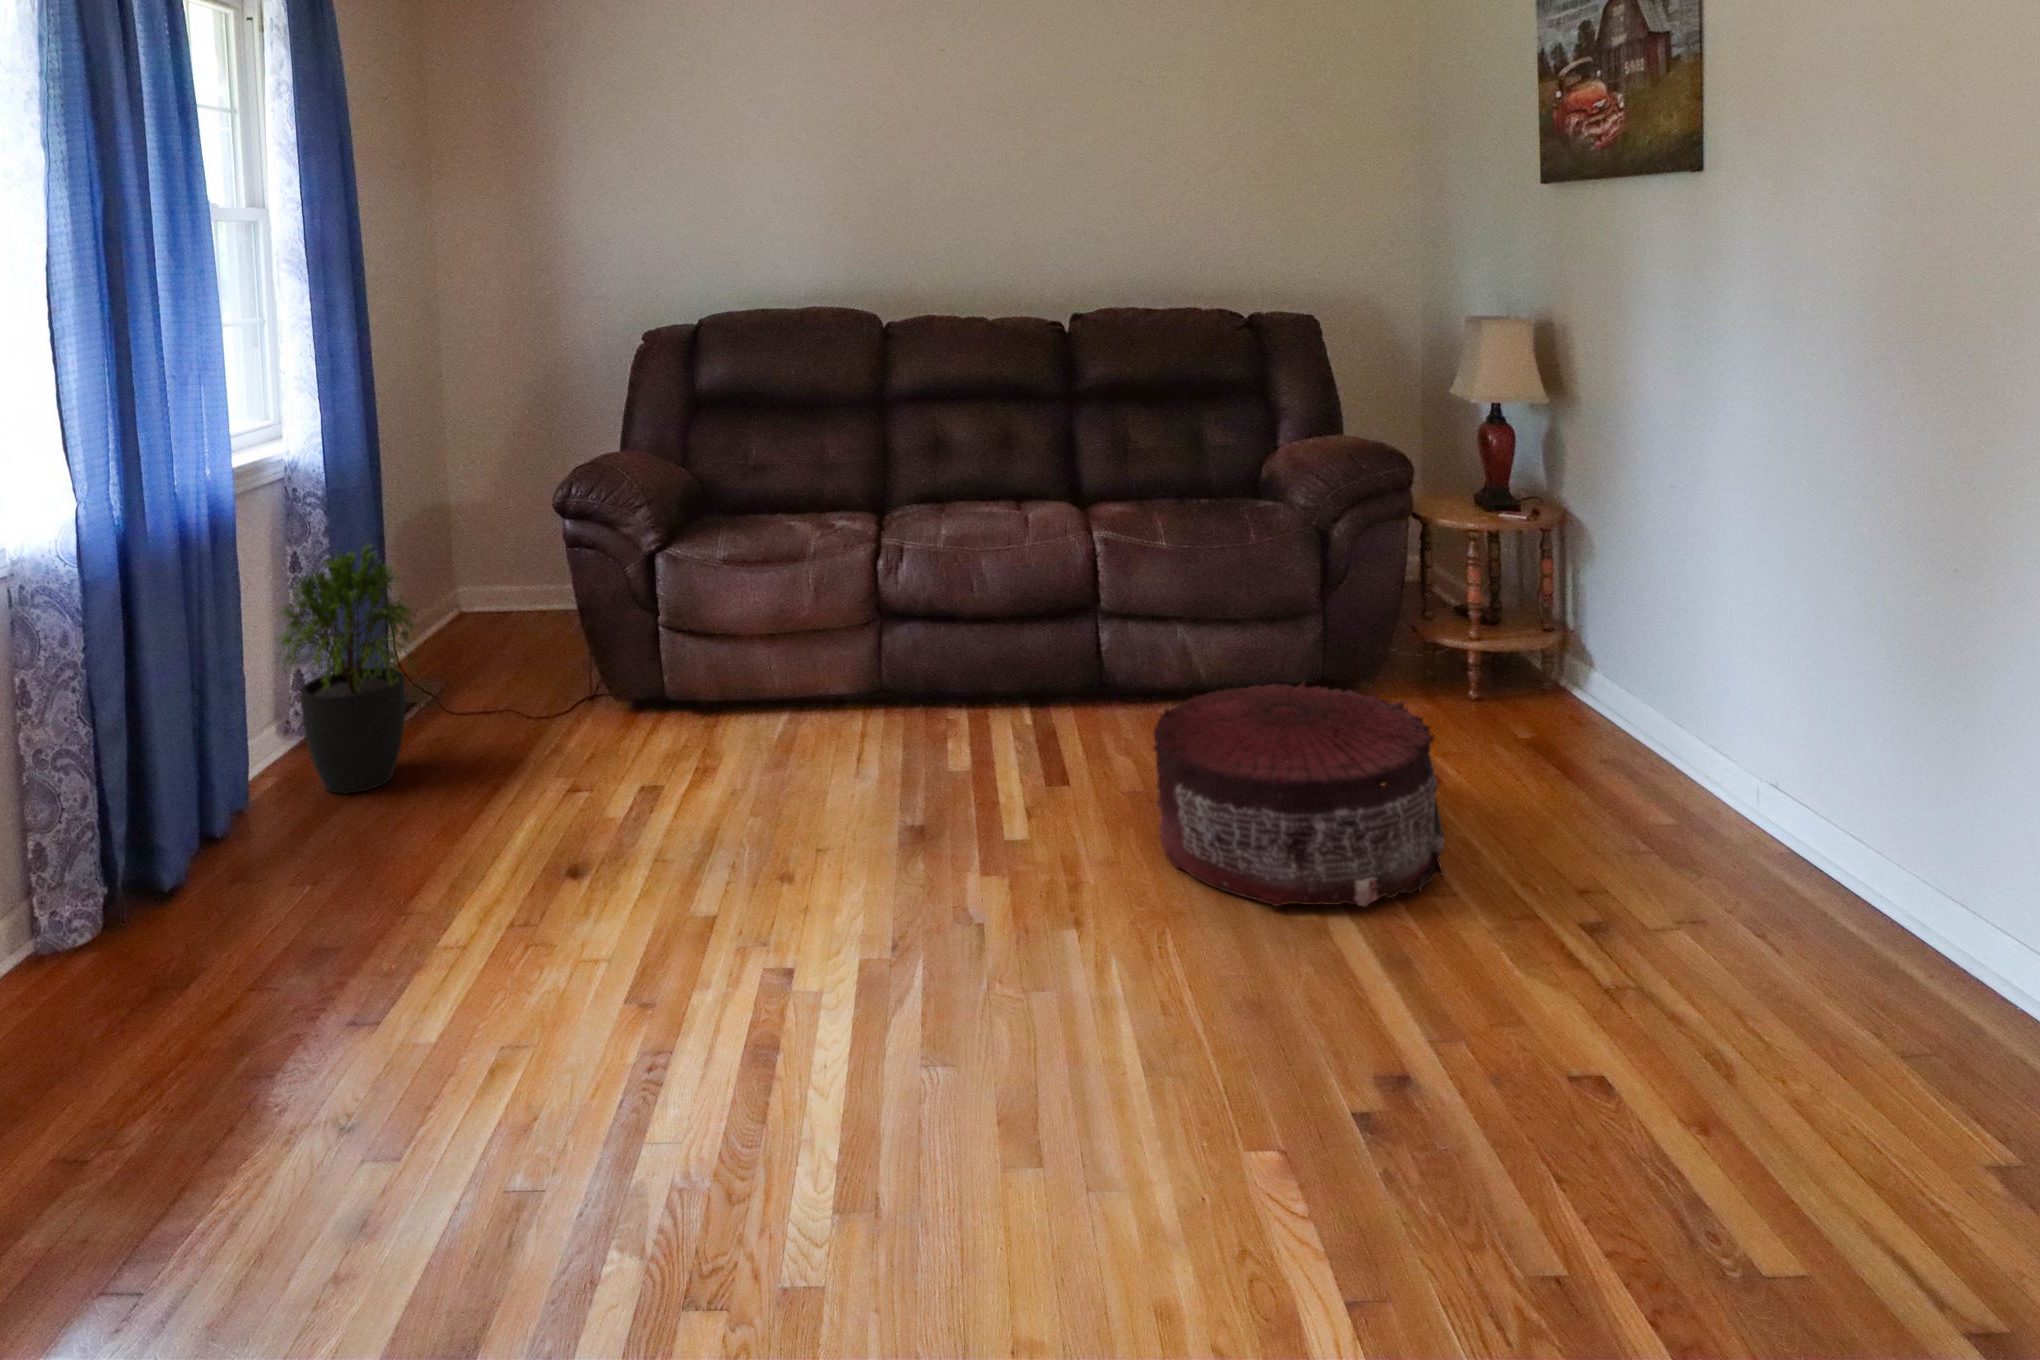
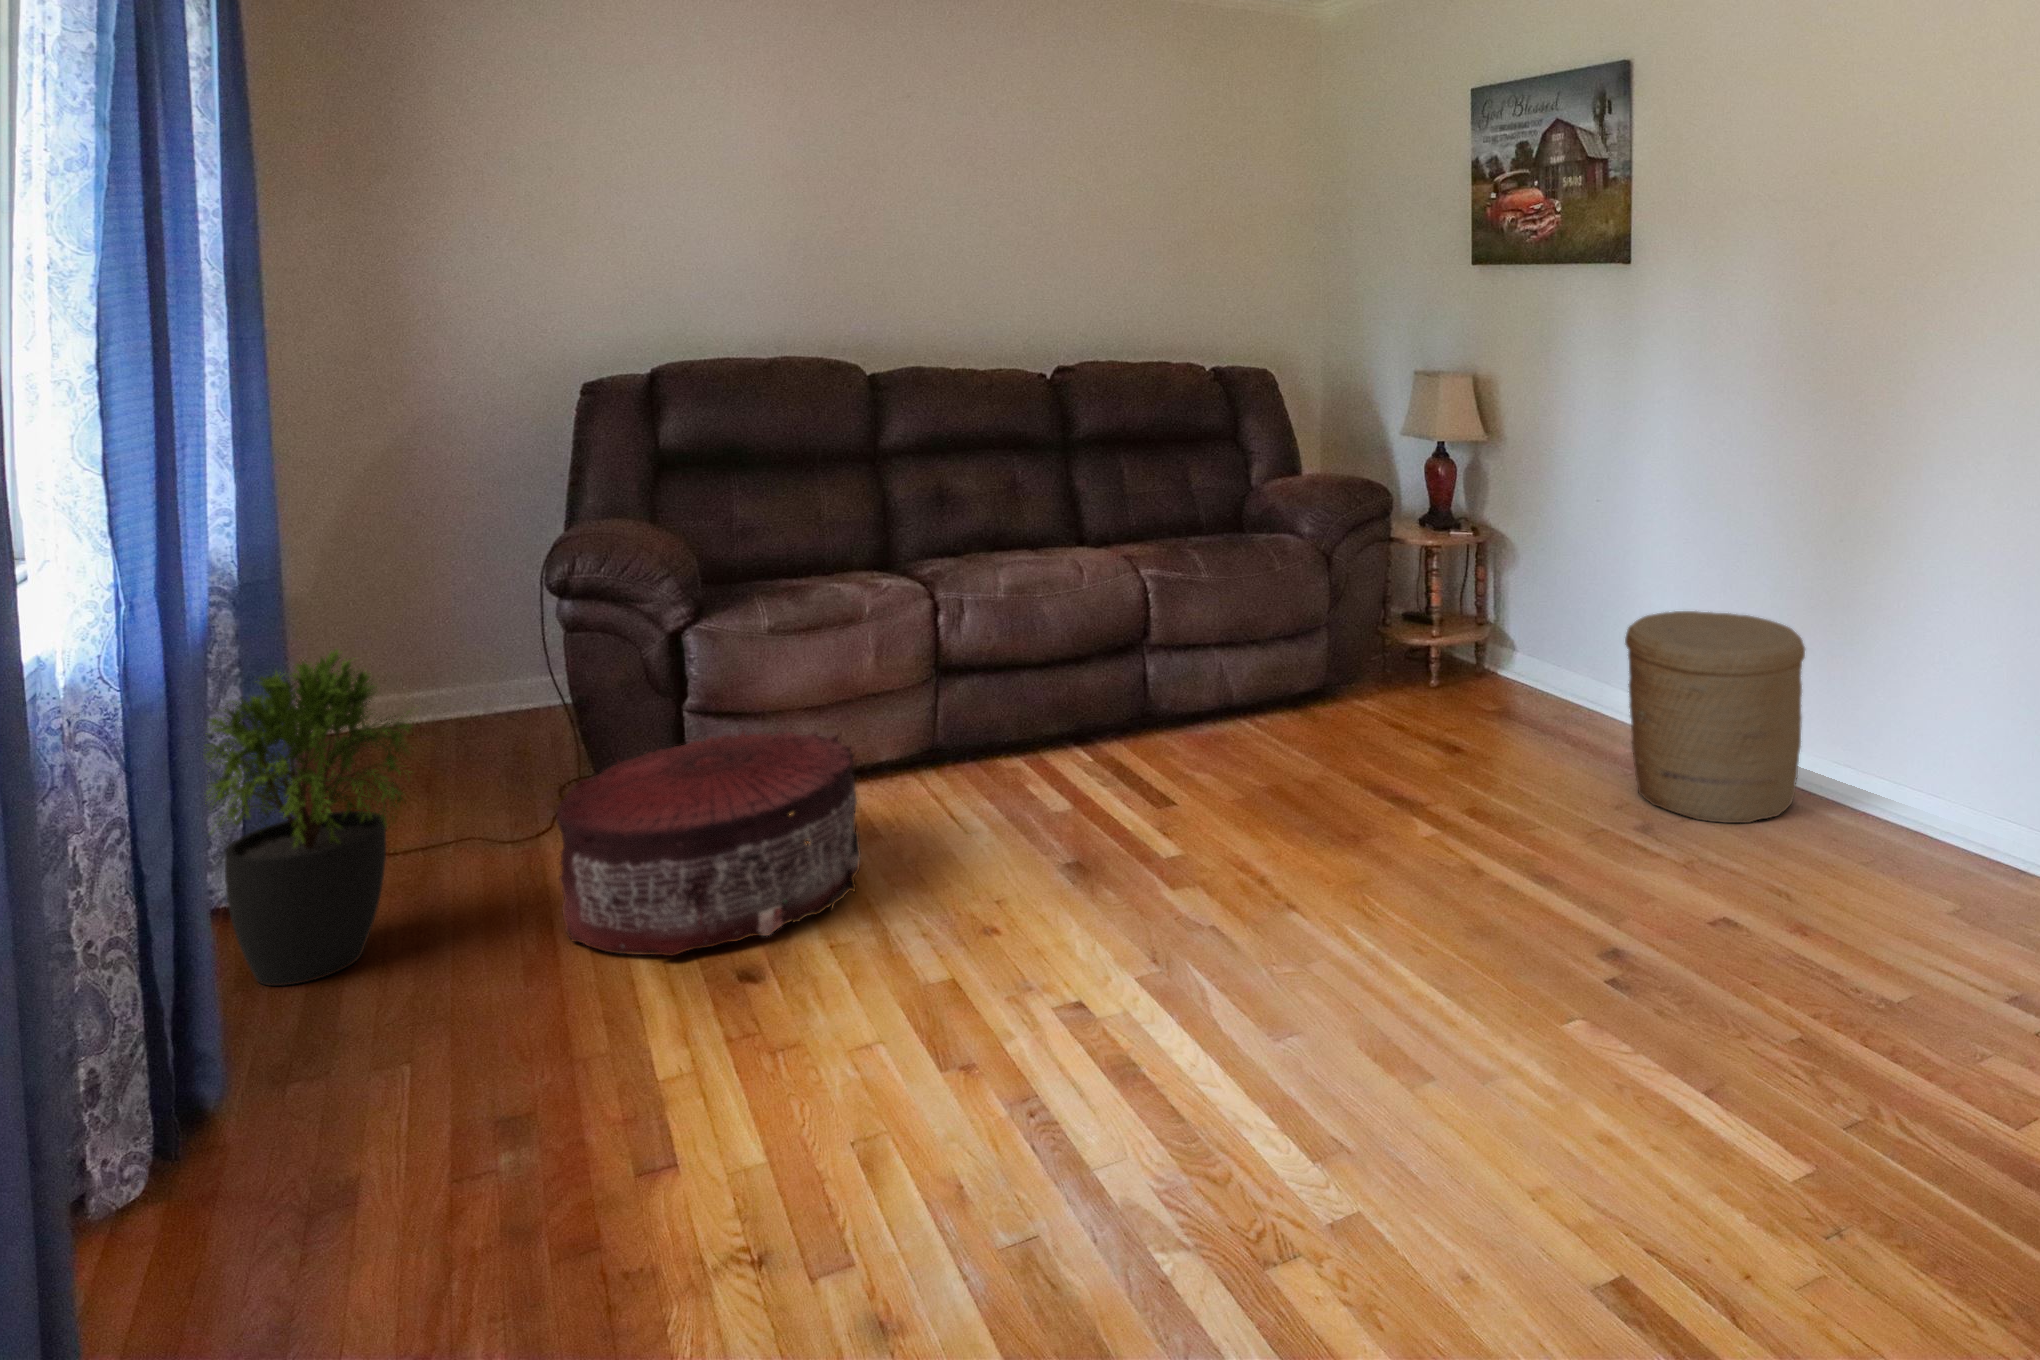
woven basket: none [1603,655,1896,975] -> present [1625,611,1805,823]
pouf: present [1154,682,1445,907] -> present [556,732,861,956]

